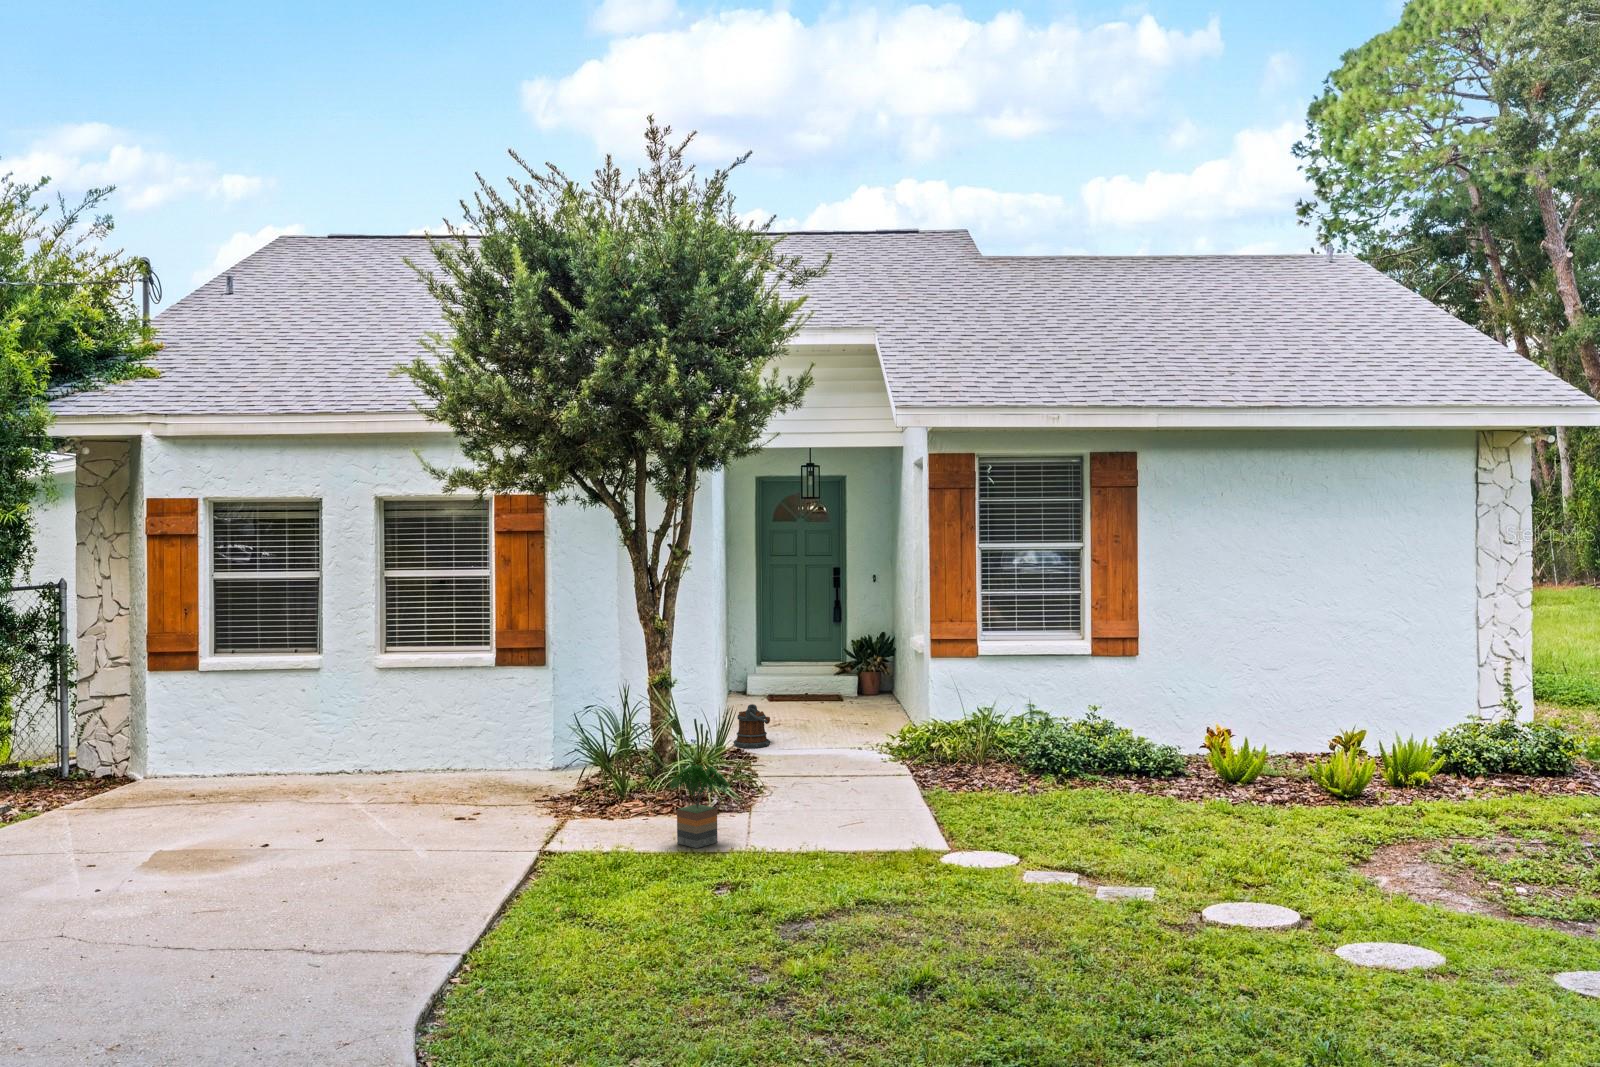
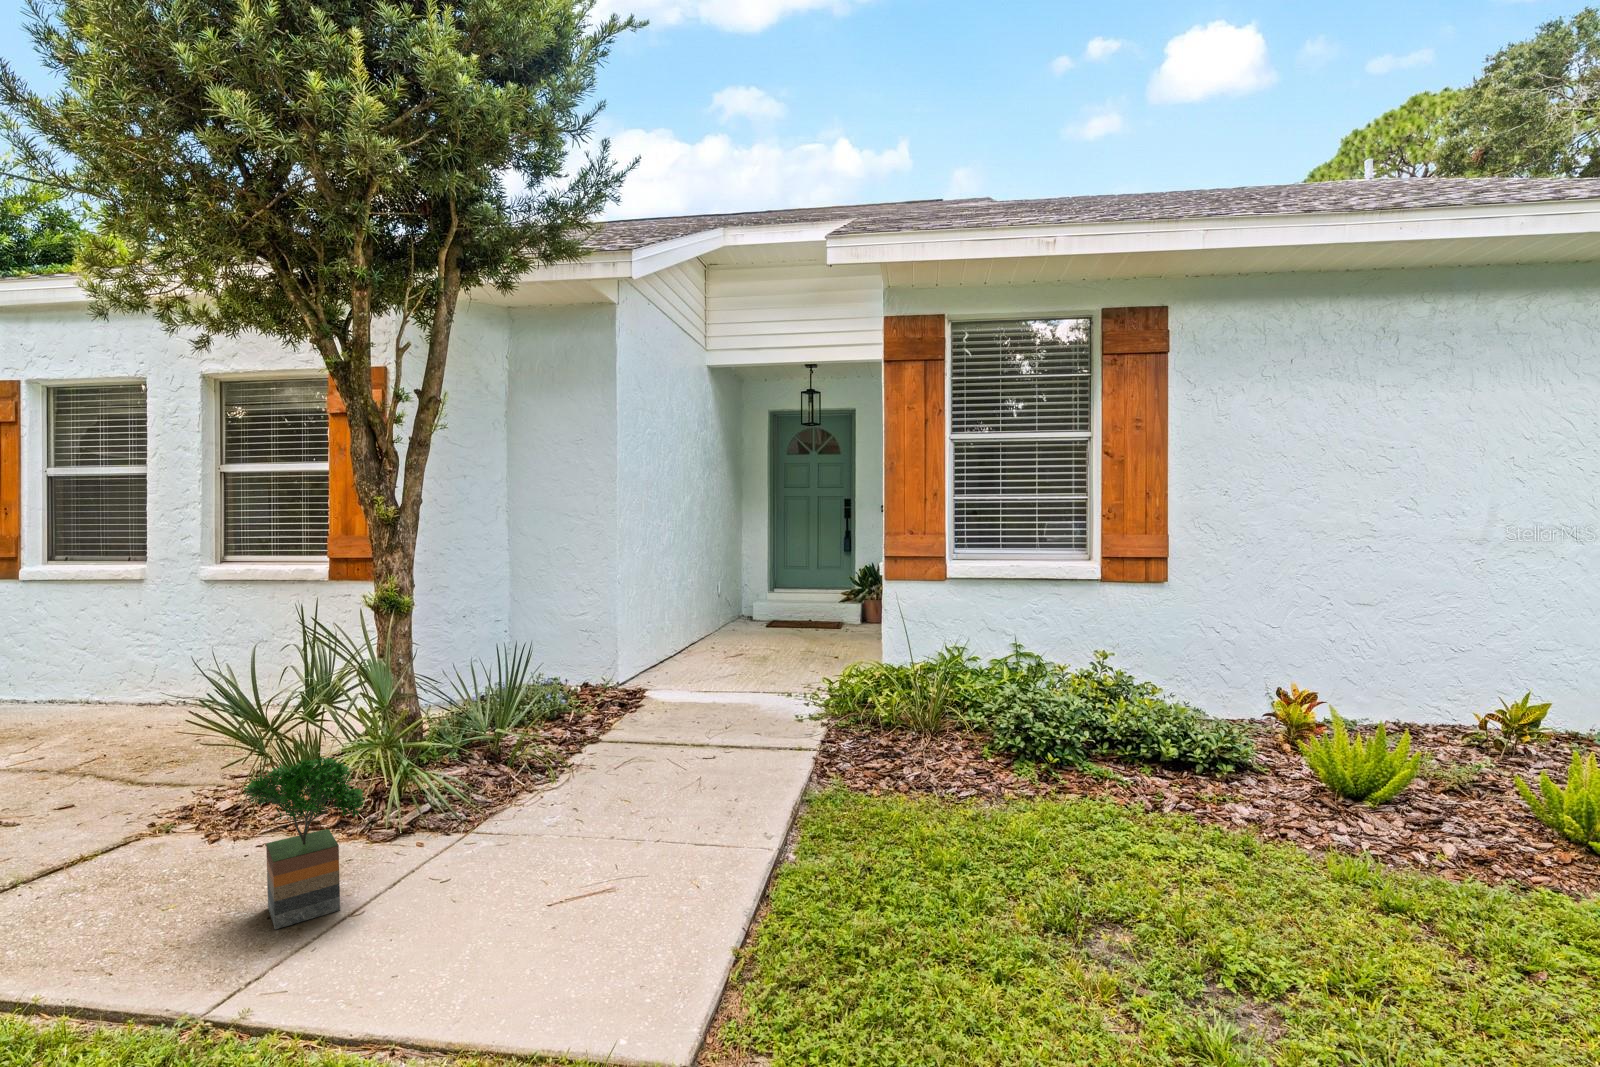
bucket: present [733,704,770,748] -> none [643,635,691,689]

